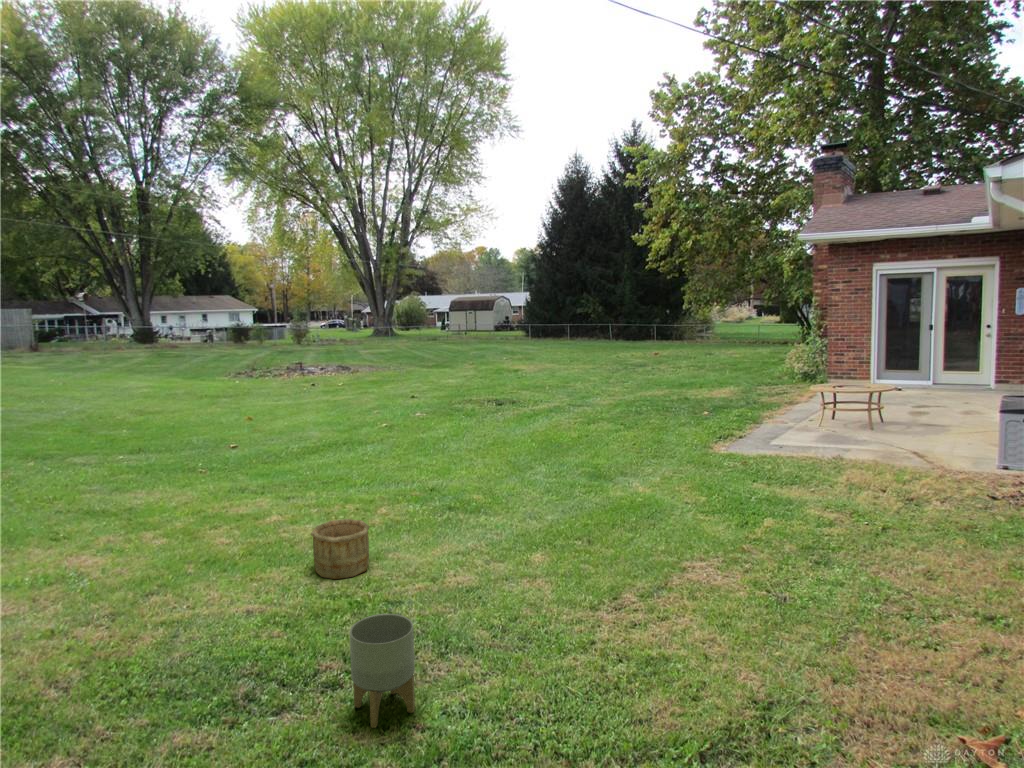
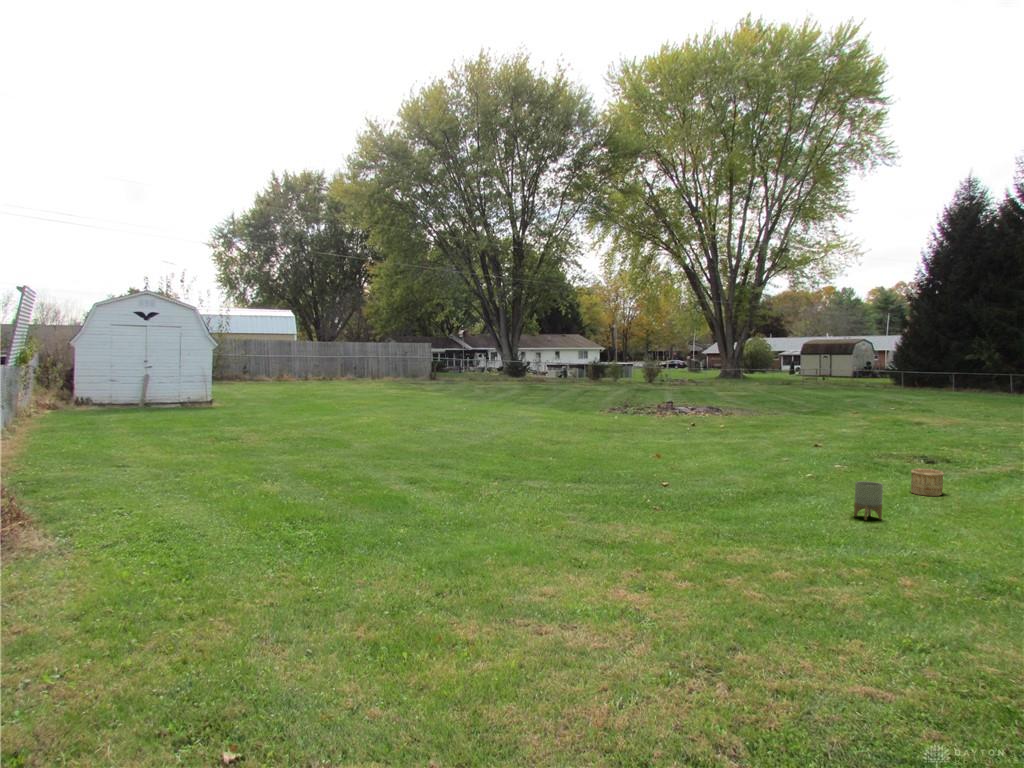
wooden bucket: present [311,519,369,579] -> present [911,468,944,496]

